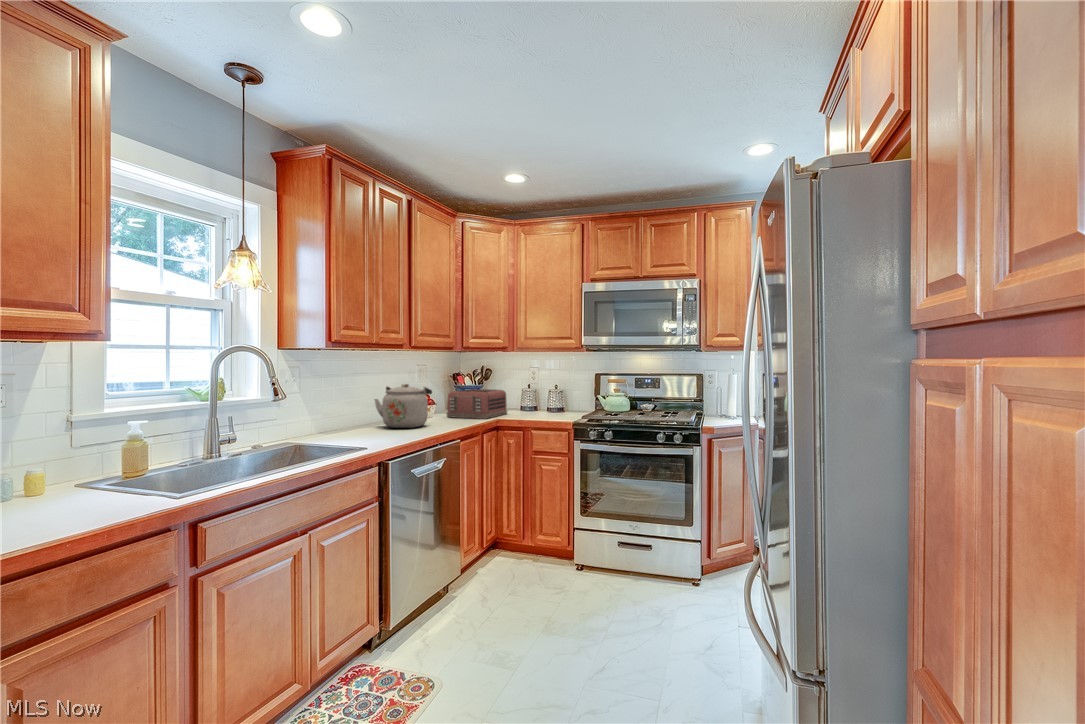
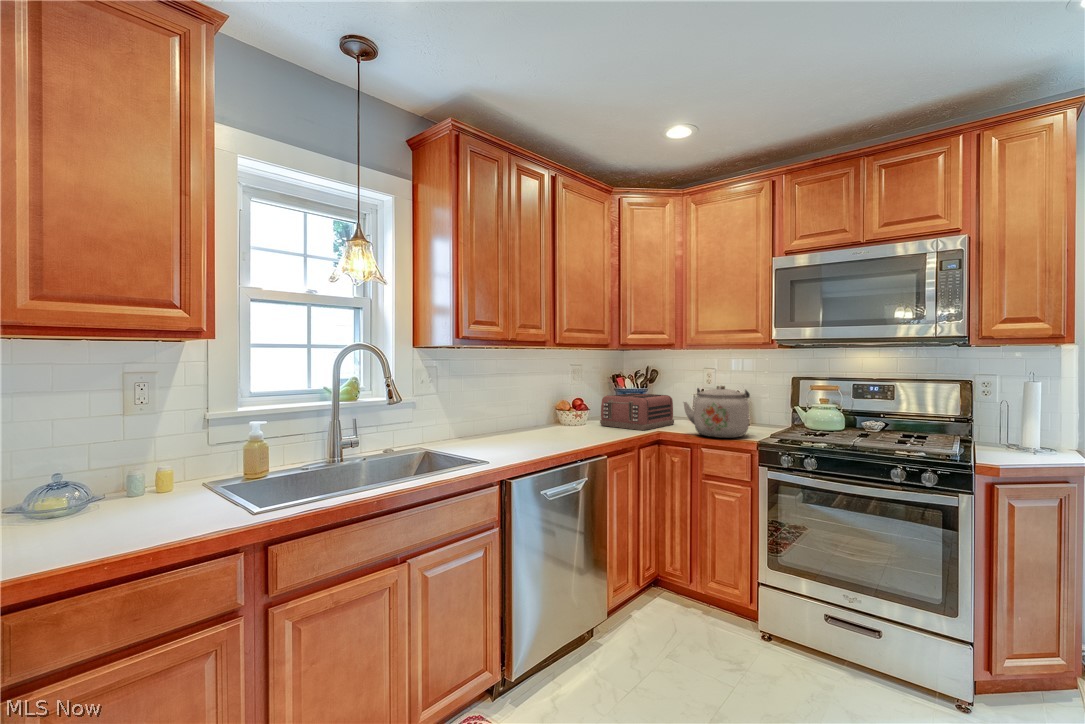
kettle: present [375,384,432,428] -> present [683,385,750,438]

